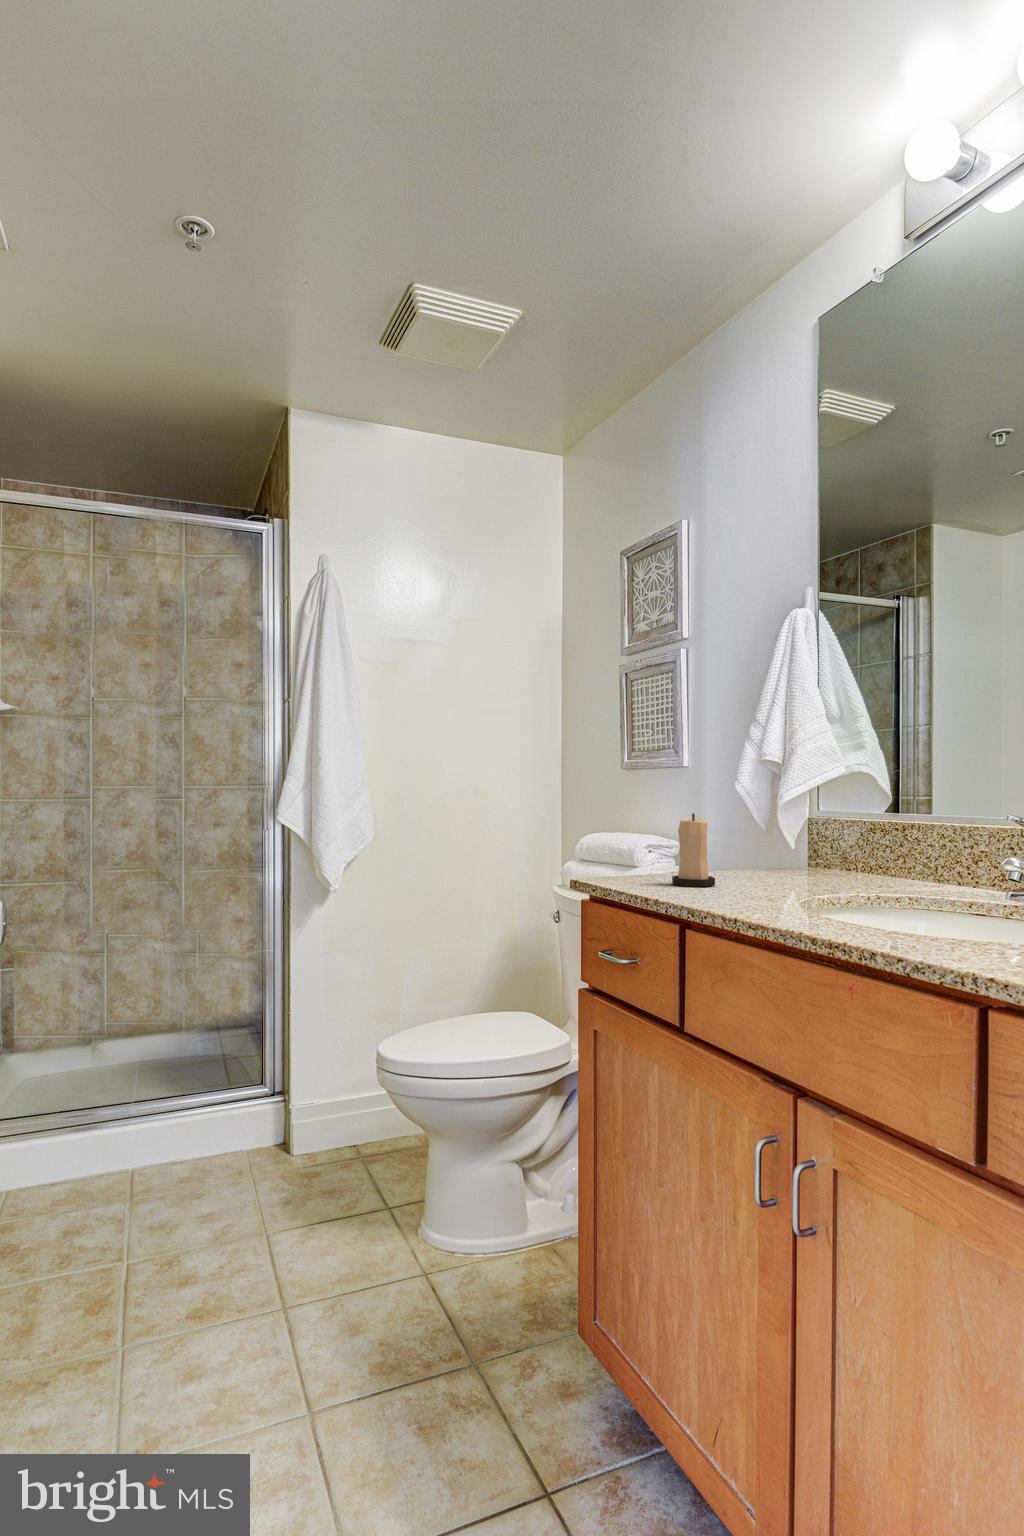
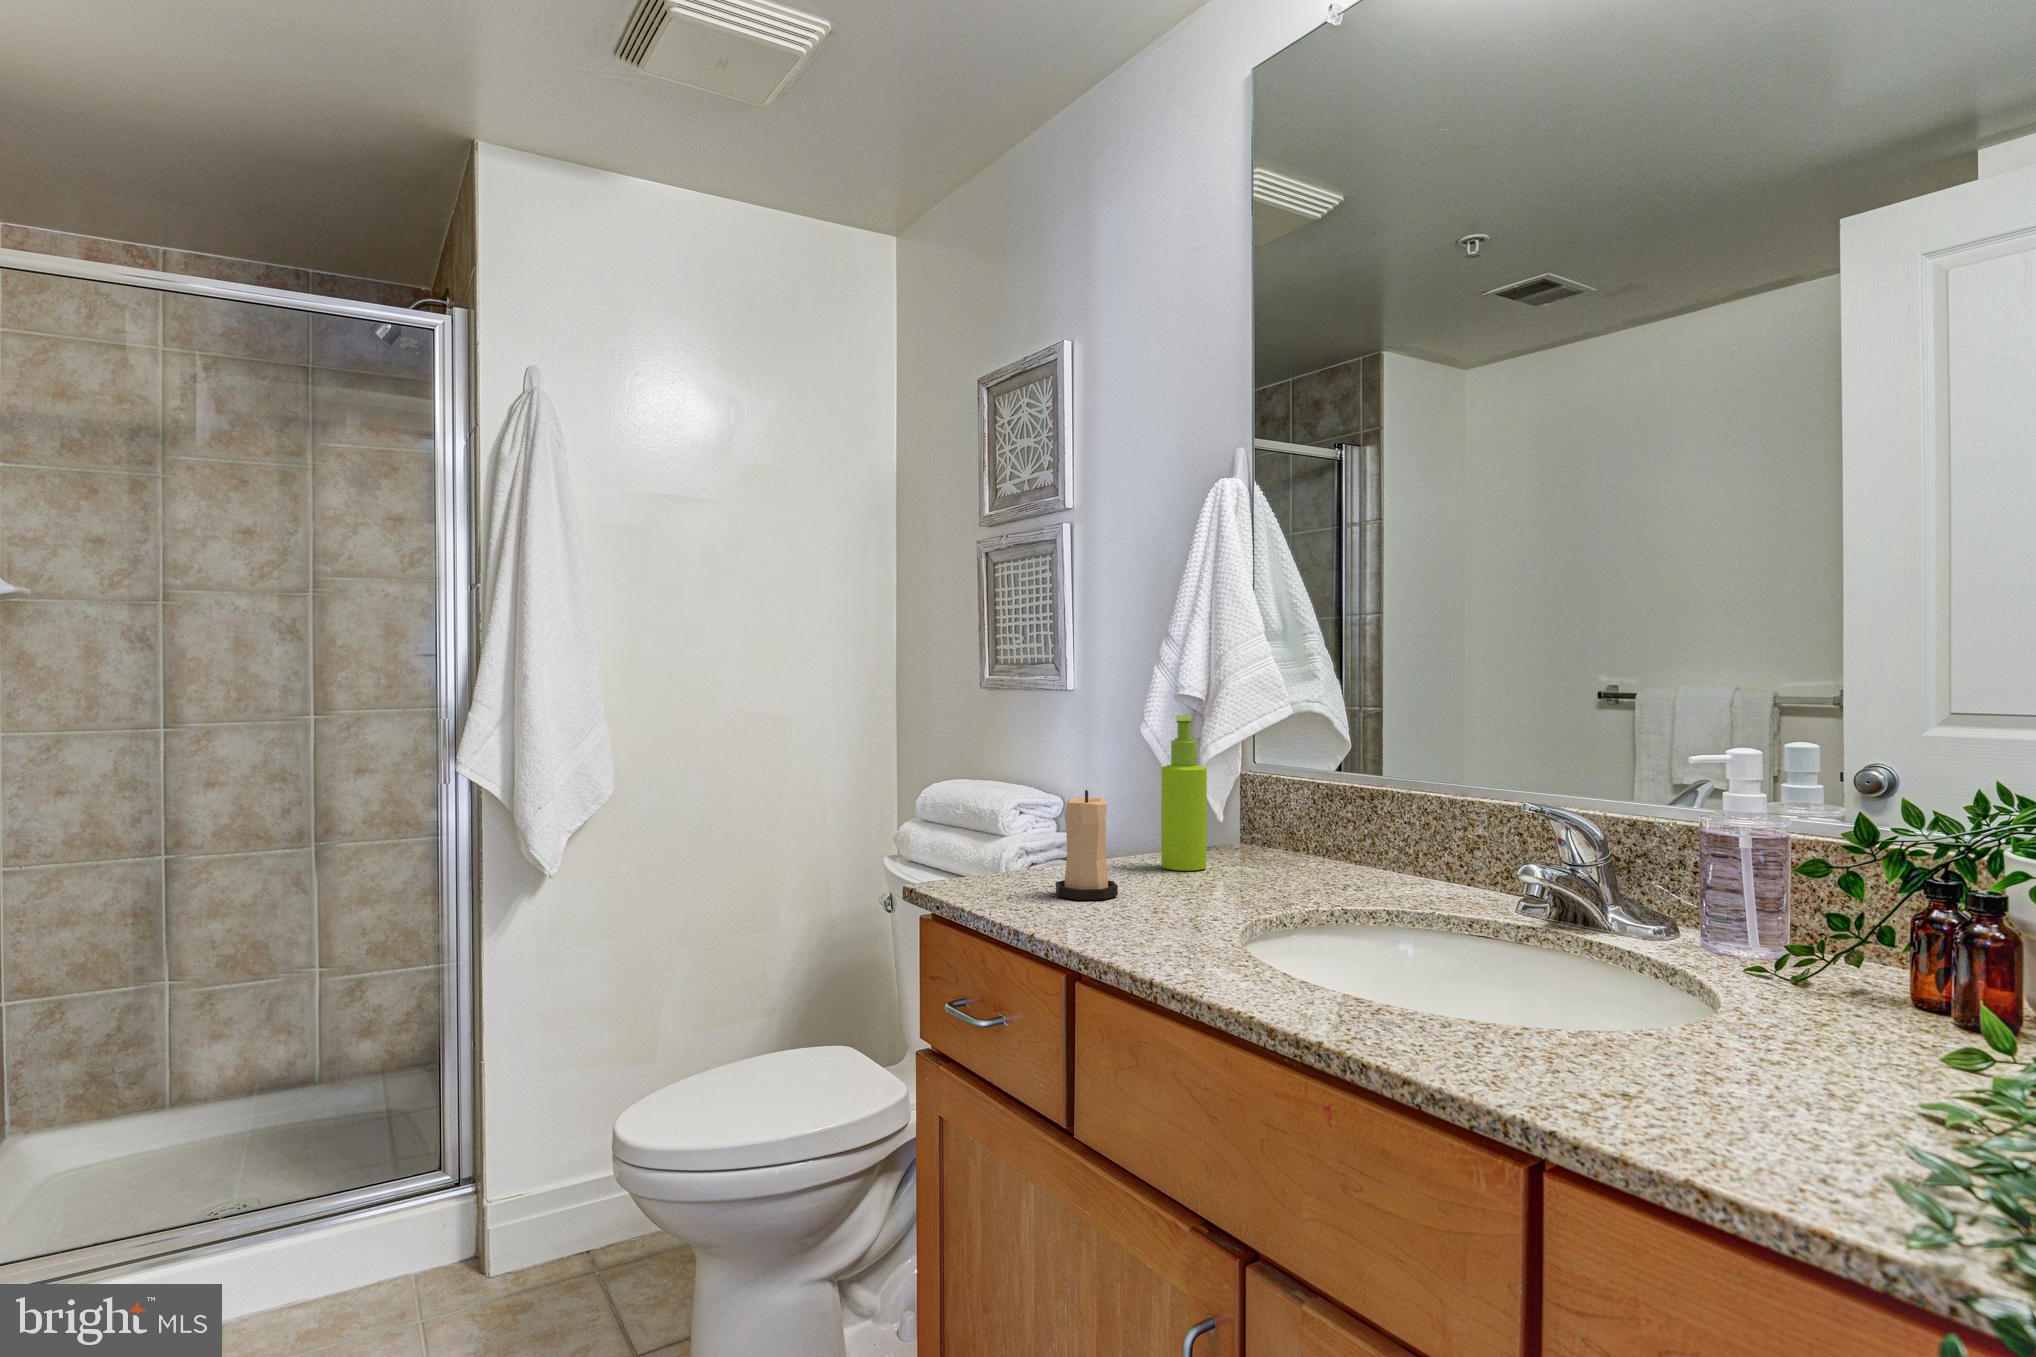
soap dispenser: none [748,770,780,877] -> present [1161,715,1207,871]

